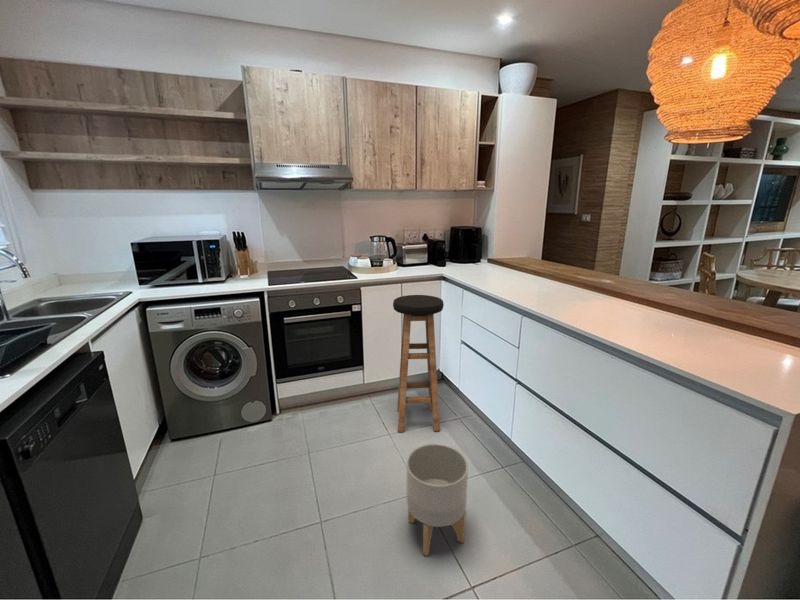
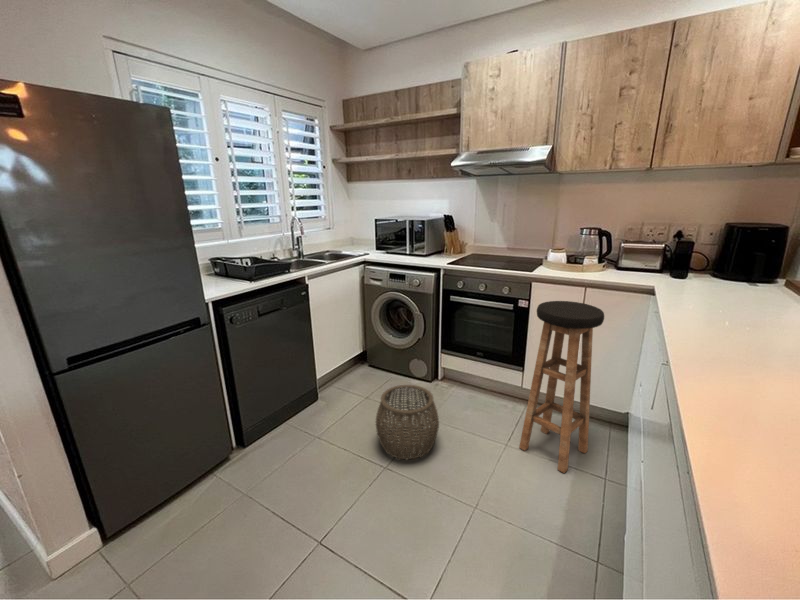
woven basket: none [271,421,348,513] -> present [376,385,439,460]
planter: present [407,443,468,556] -> none [427,449,492,569]

